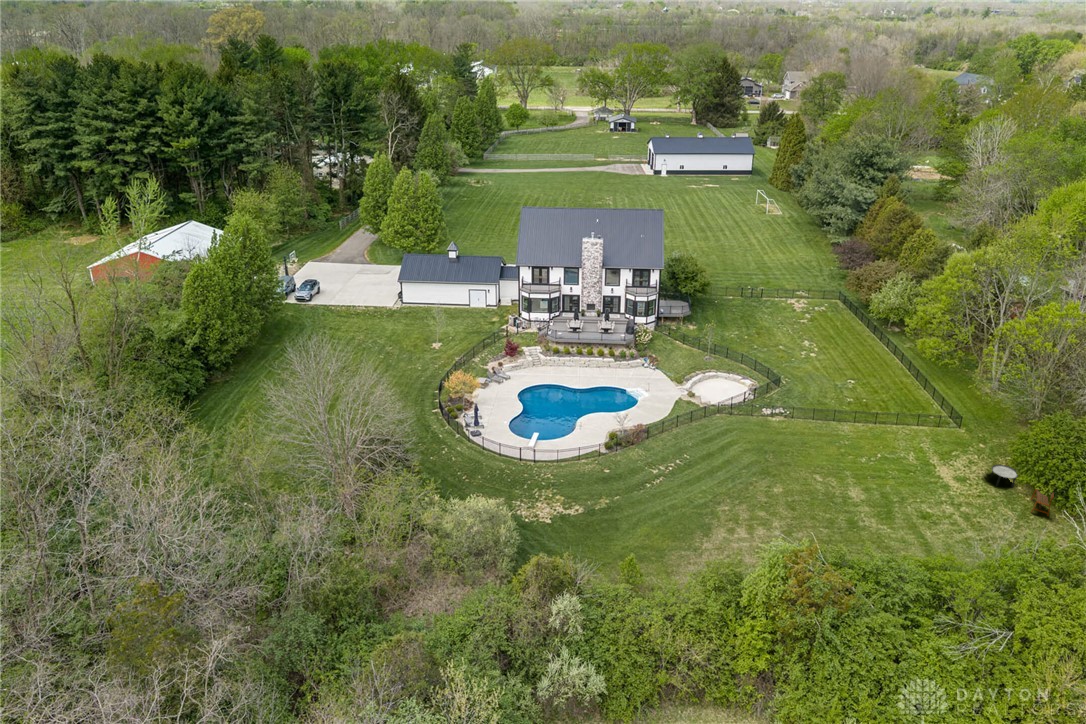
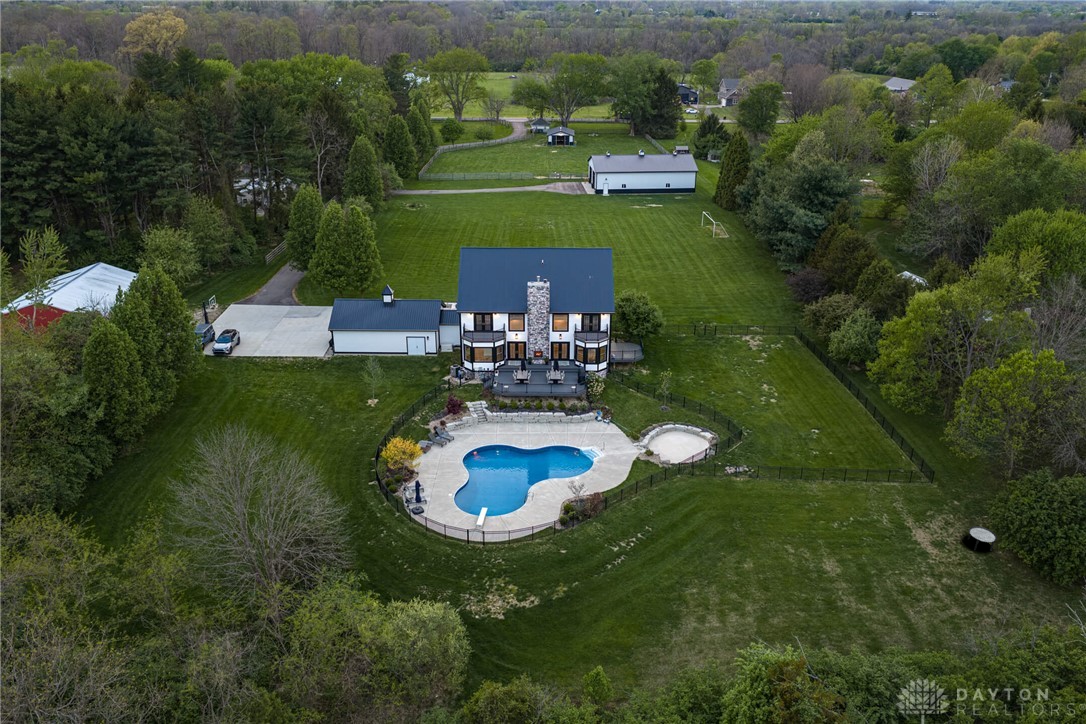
bench: present [1031,489,1054,516] -> none [1011,550,1037,584]

